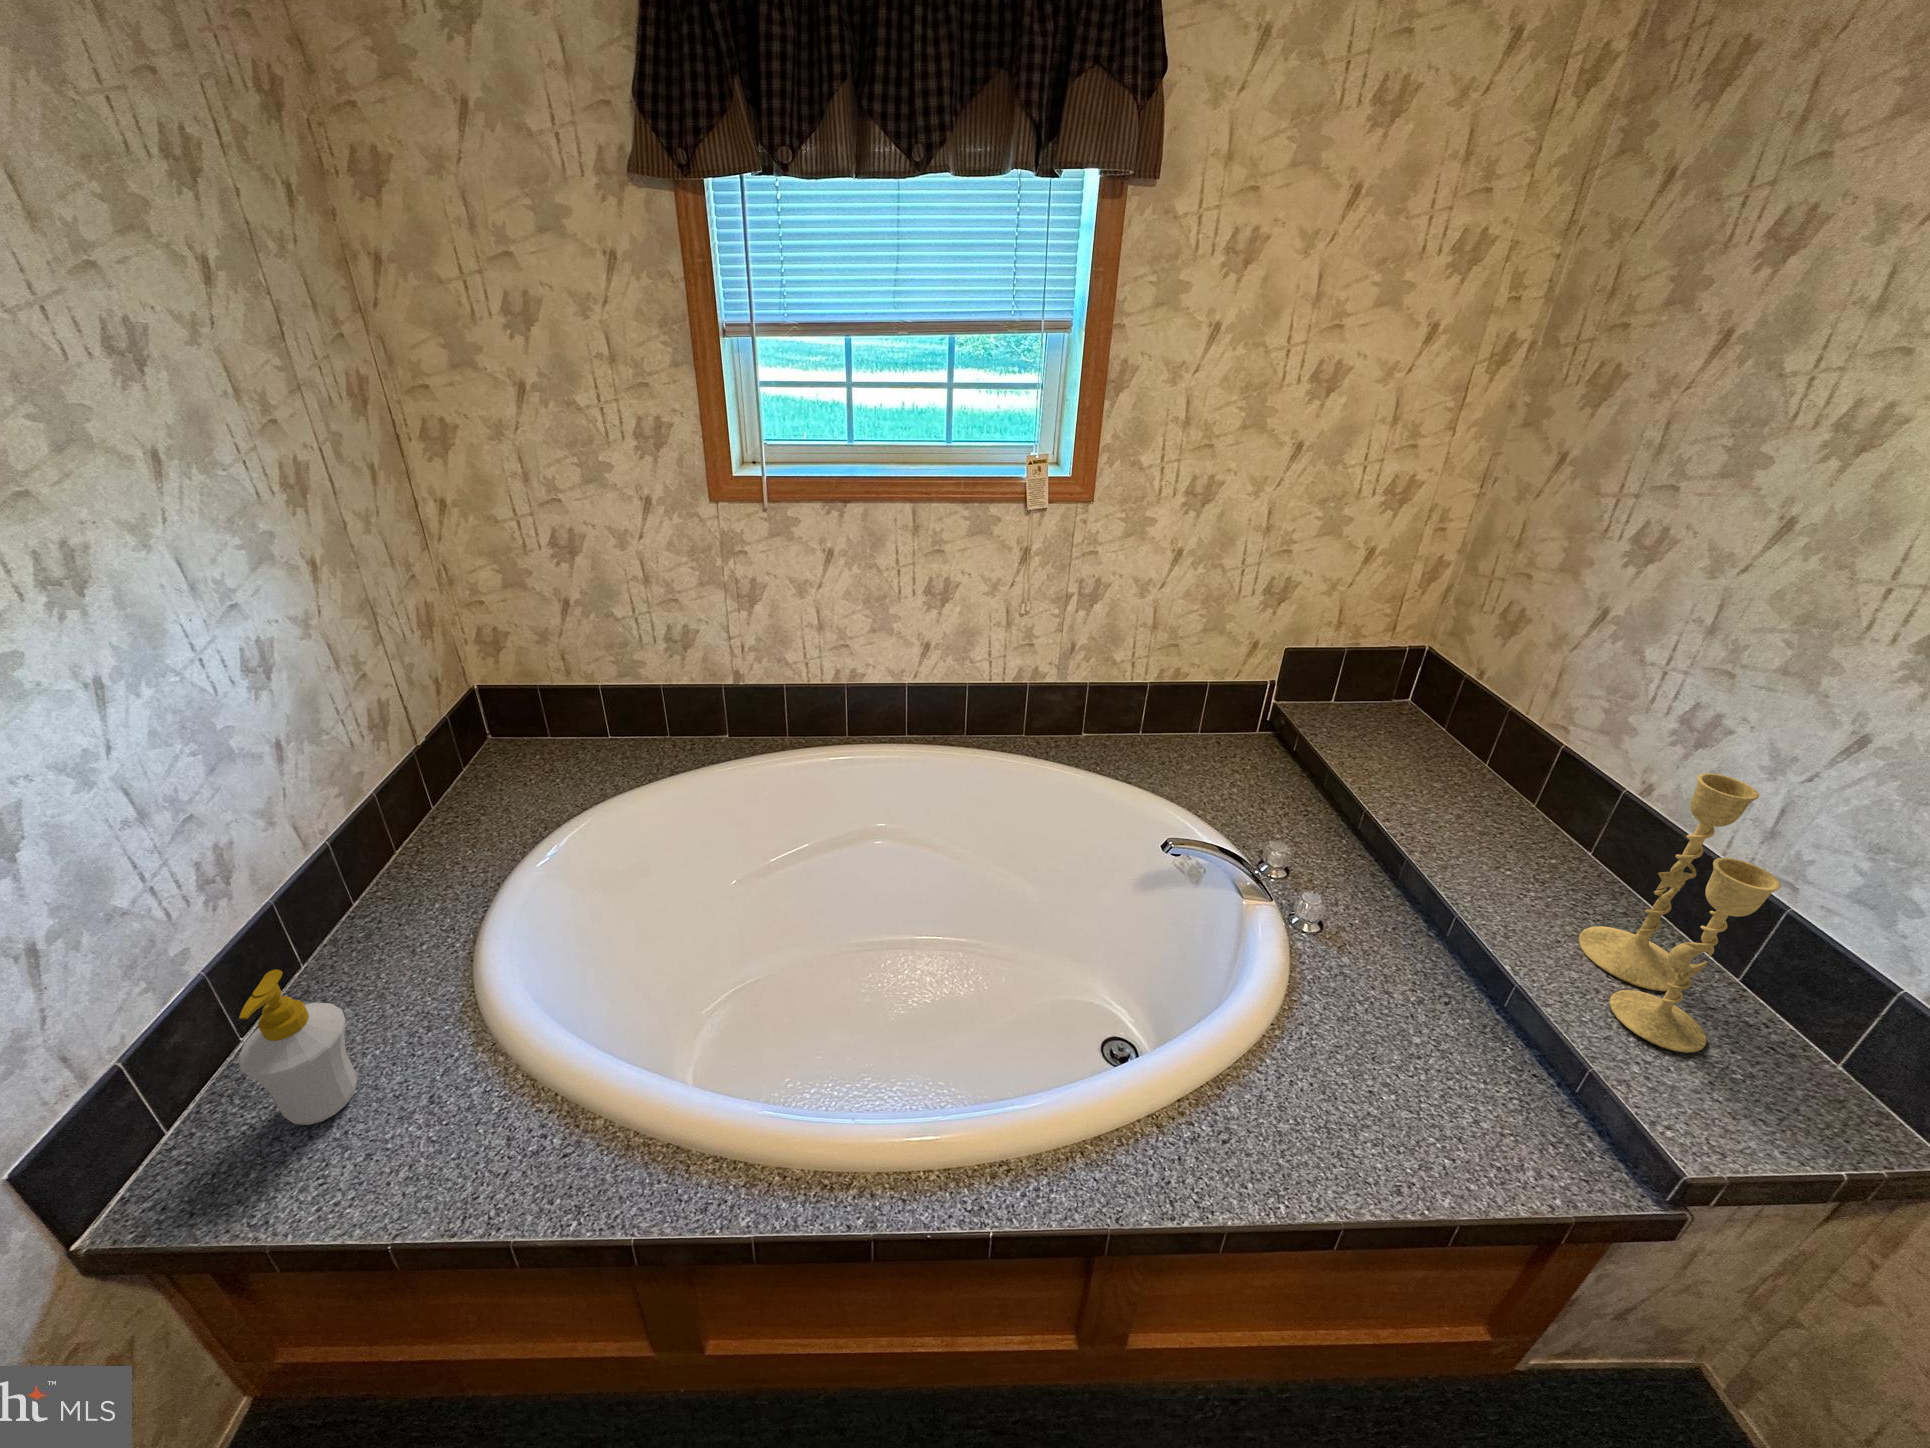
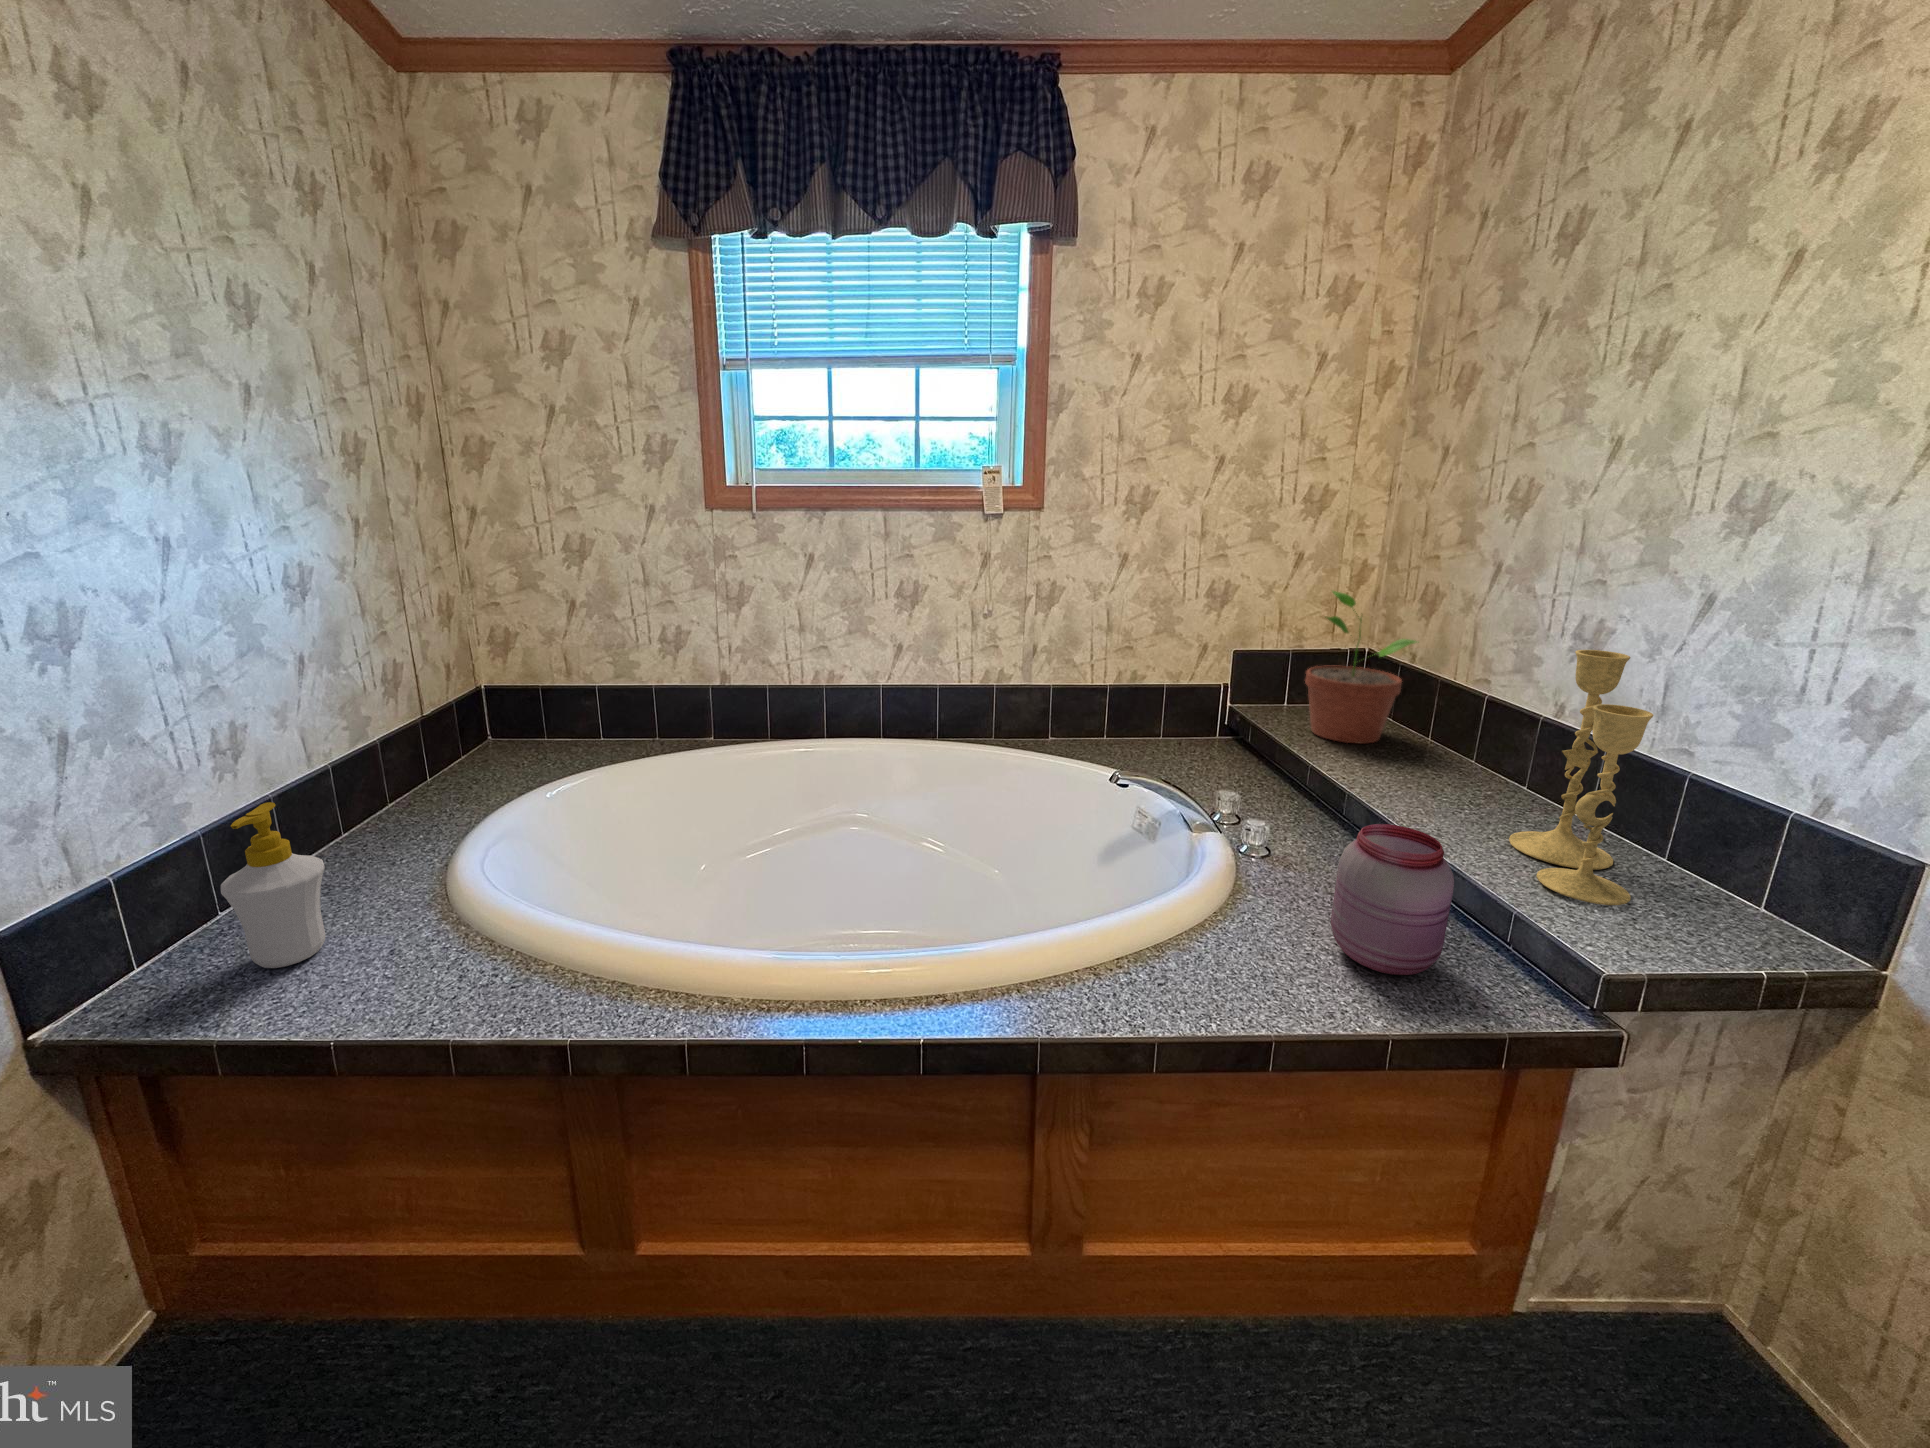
potted plant: none [1364,603,1500,772] -> present [1305,591,1419,743]
jar: none [1397,972,1538,1126] -> present [1331,824,1454,975]

